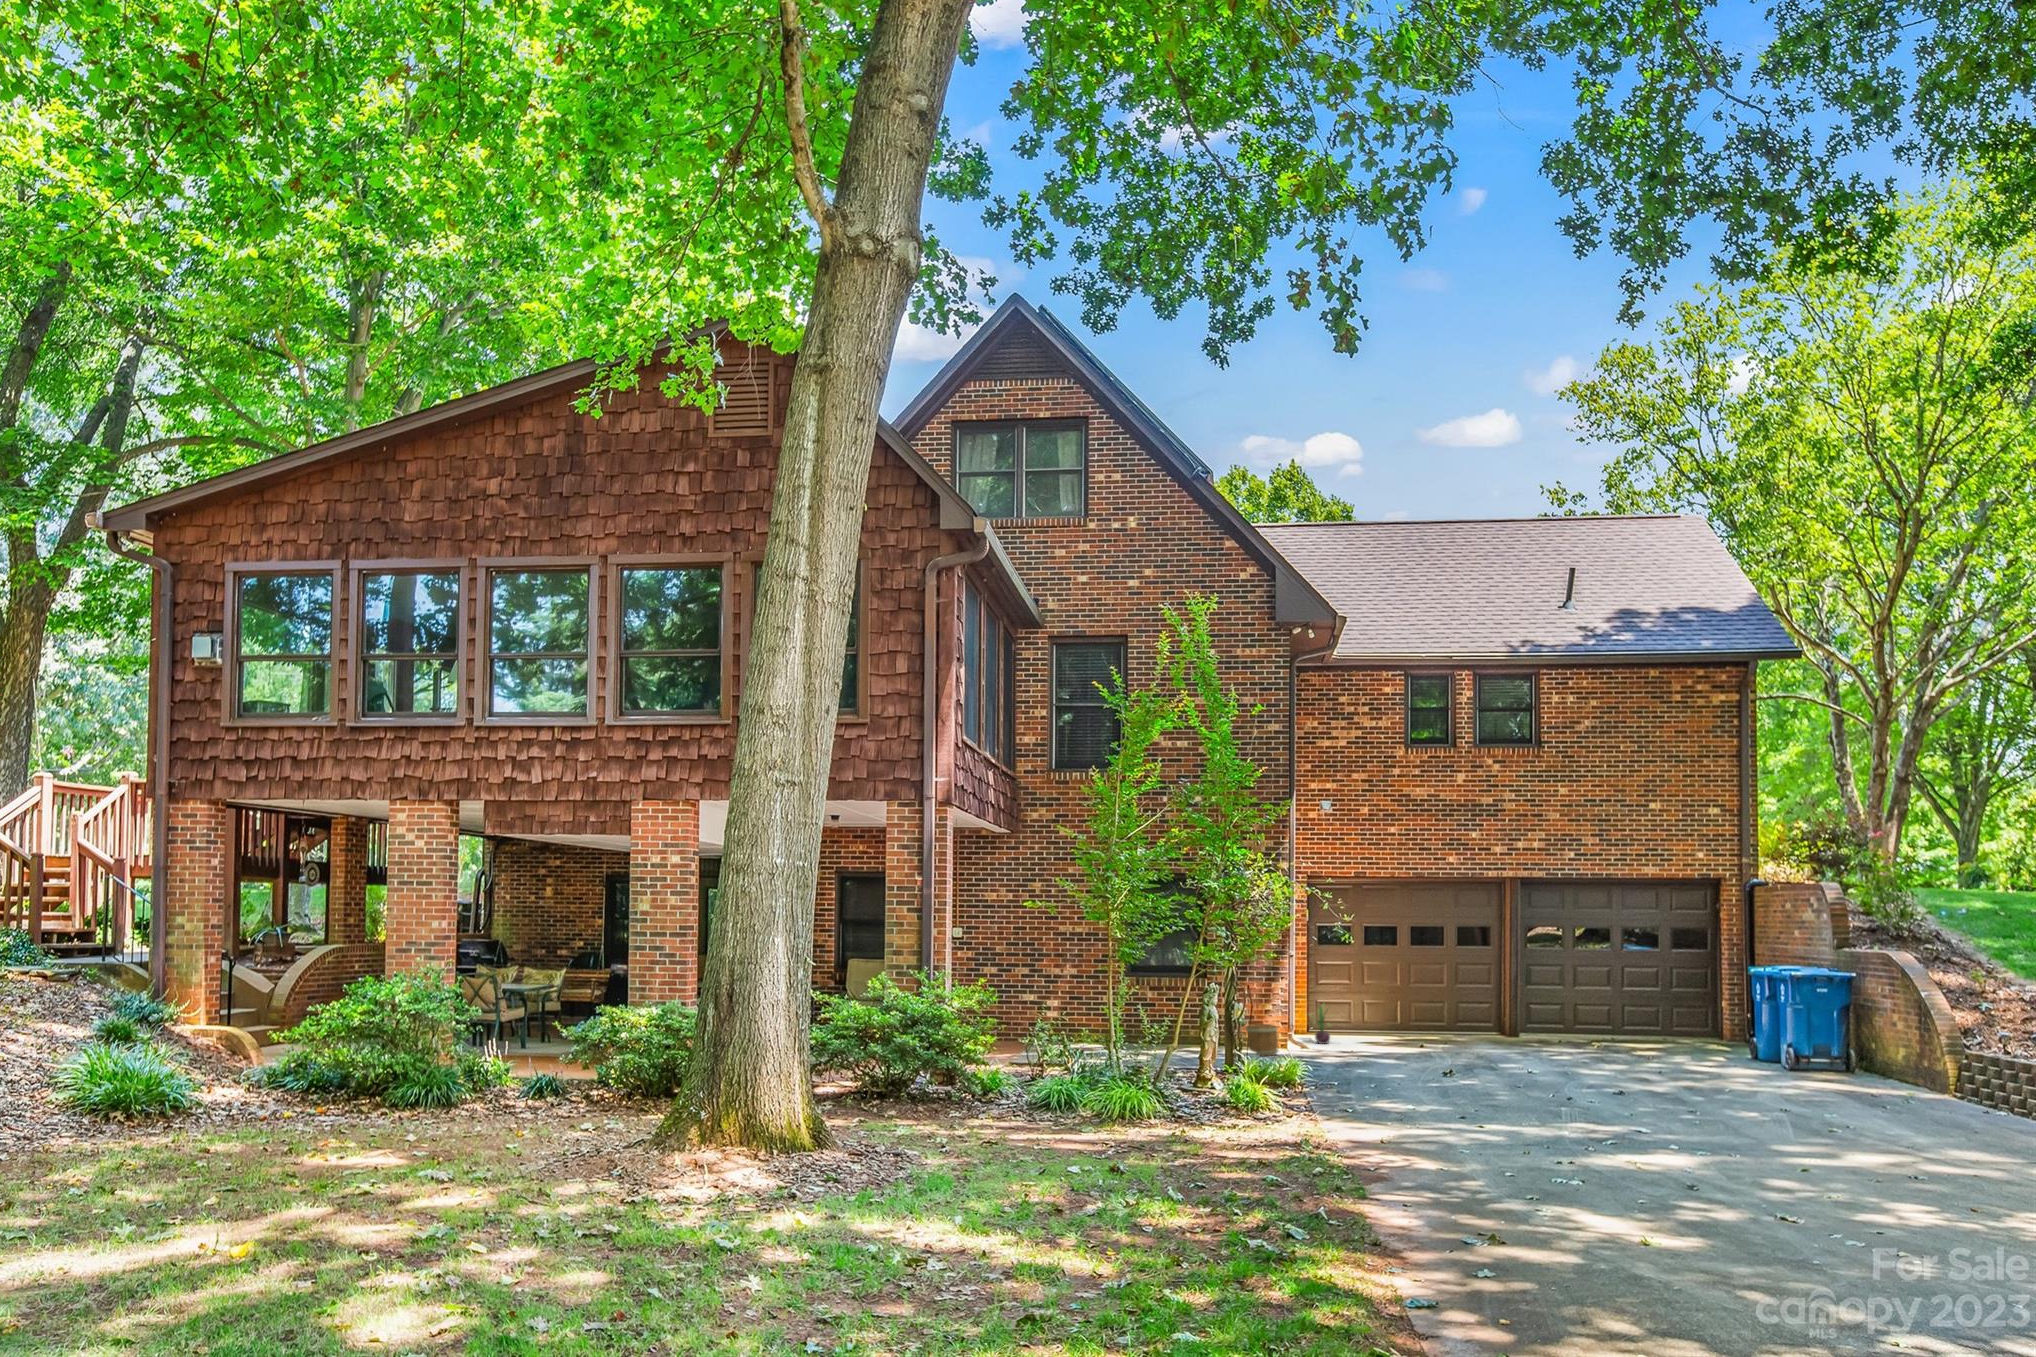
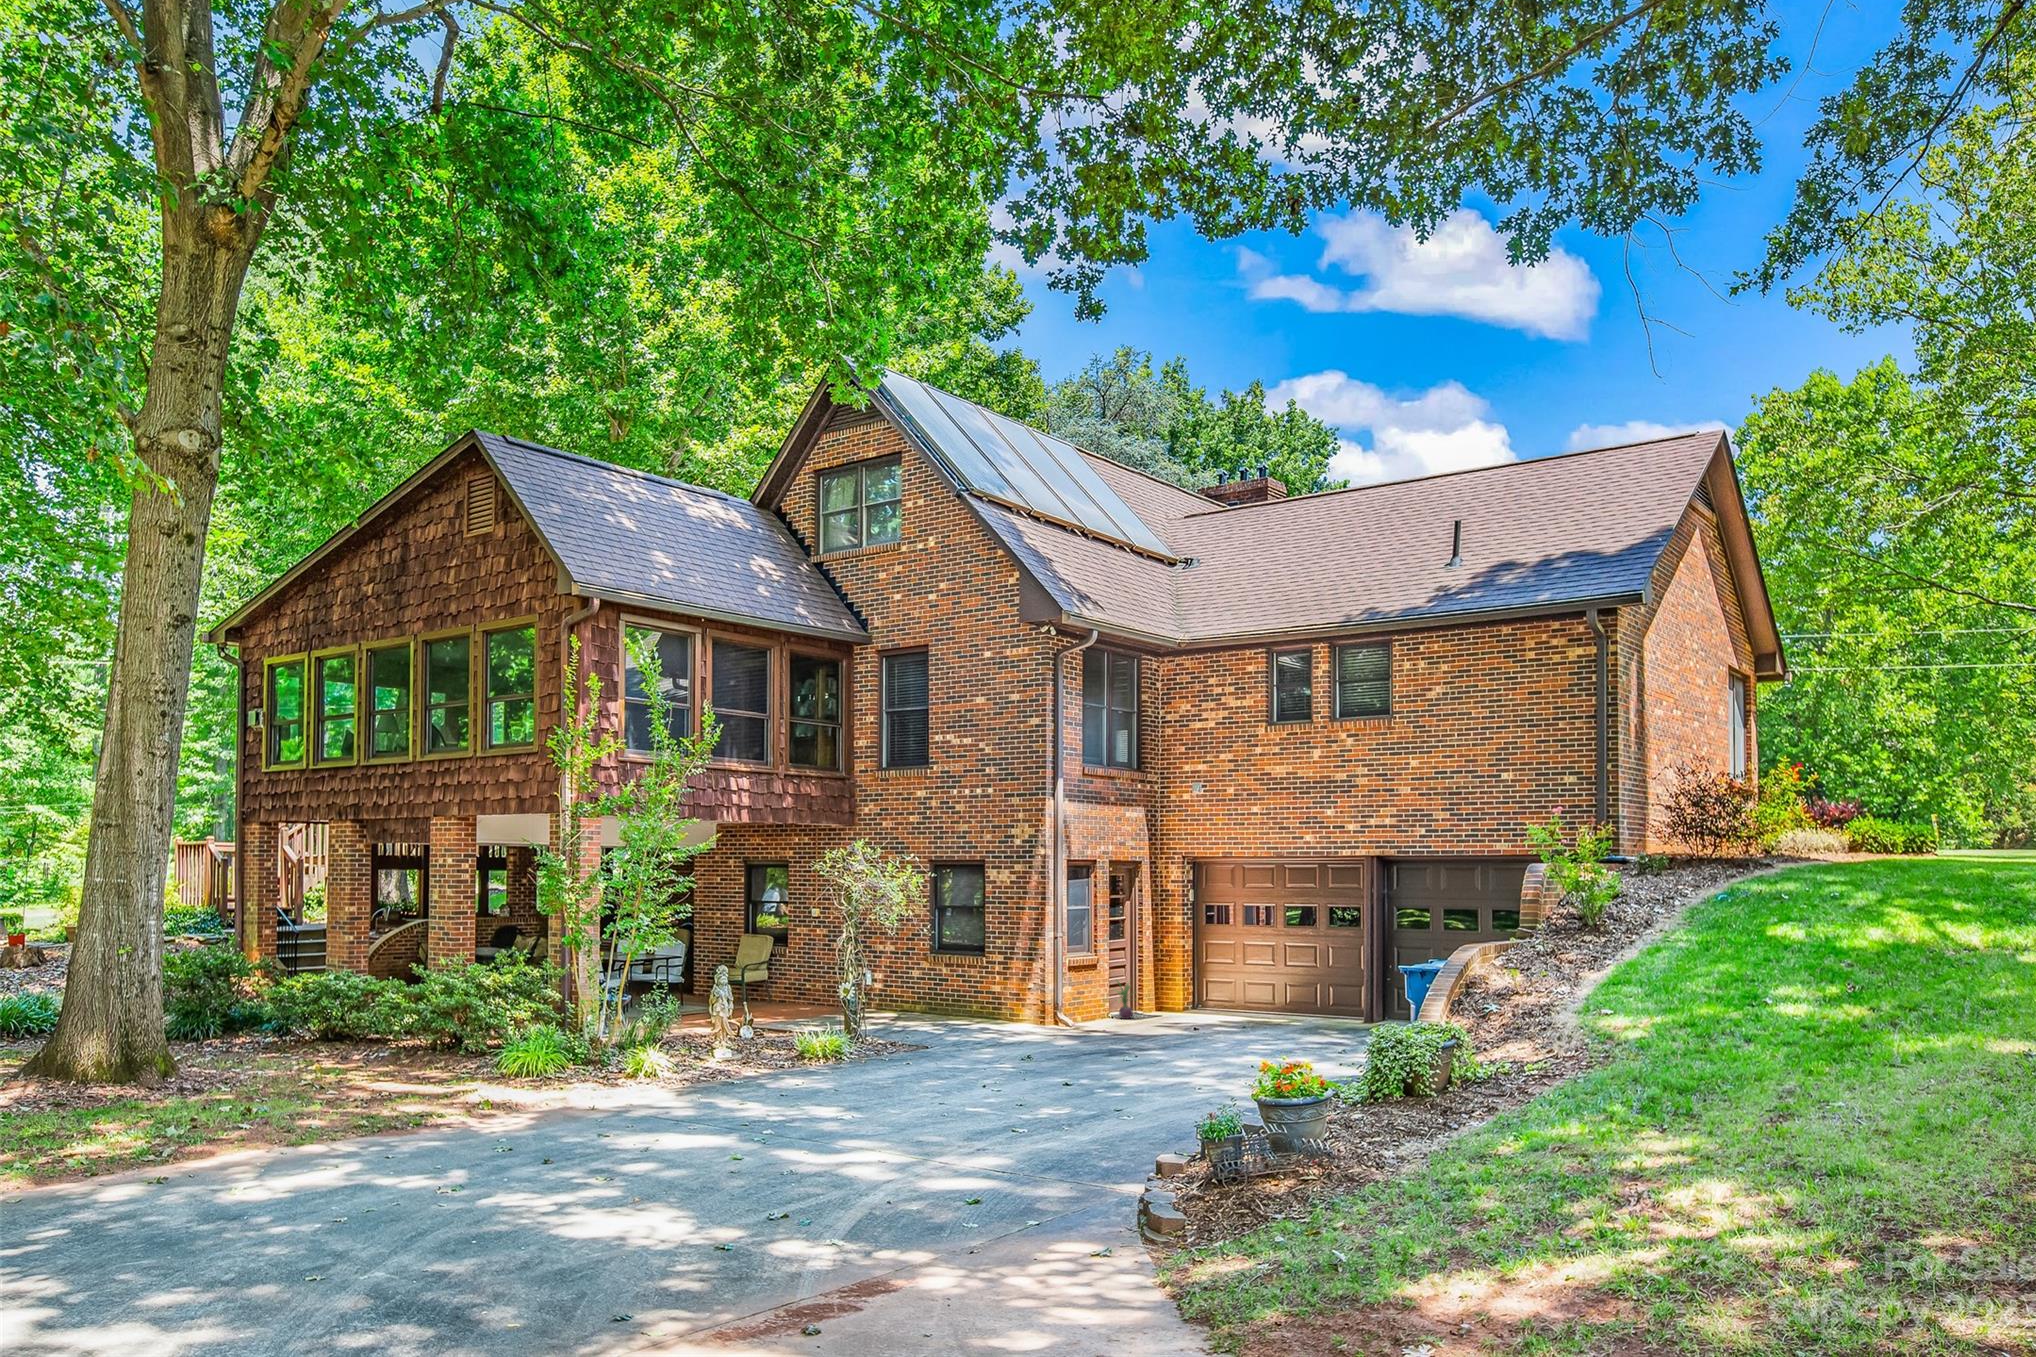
bucket: present [1246,1024,1278,1056] -> none [985,998,1018,1028]

